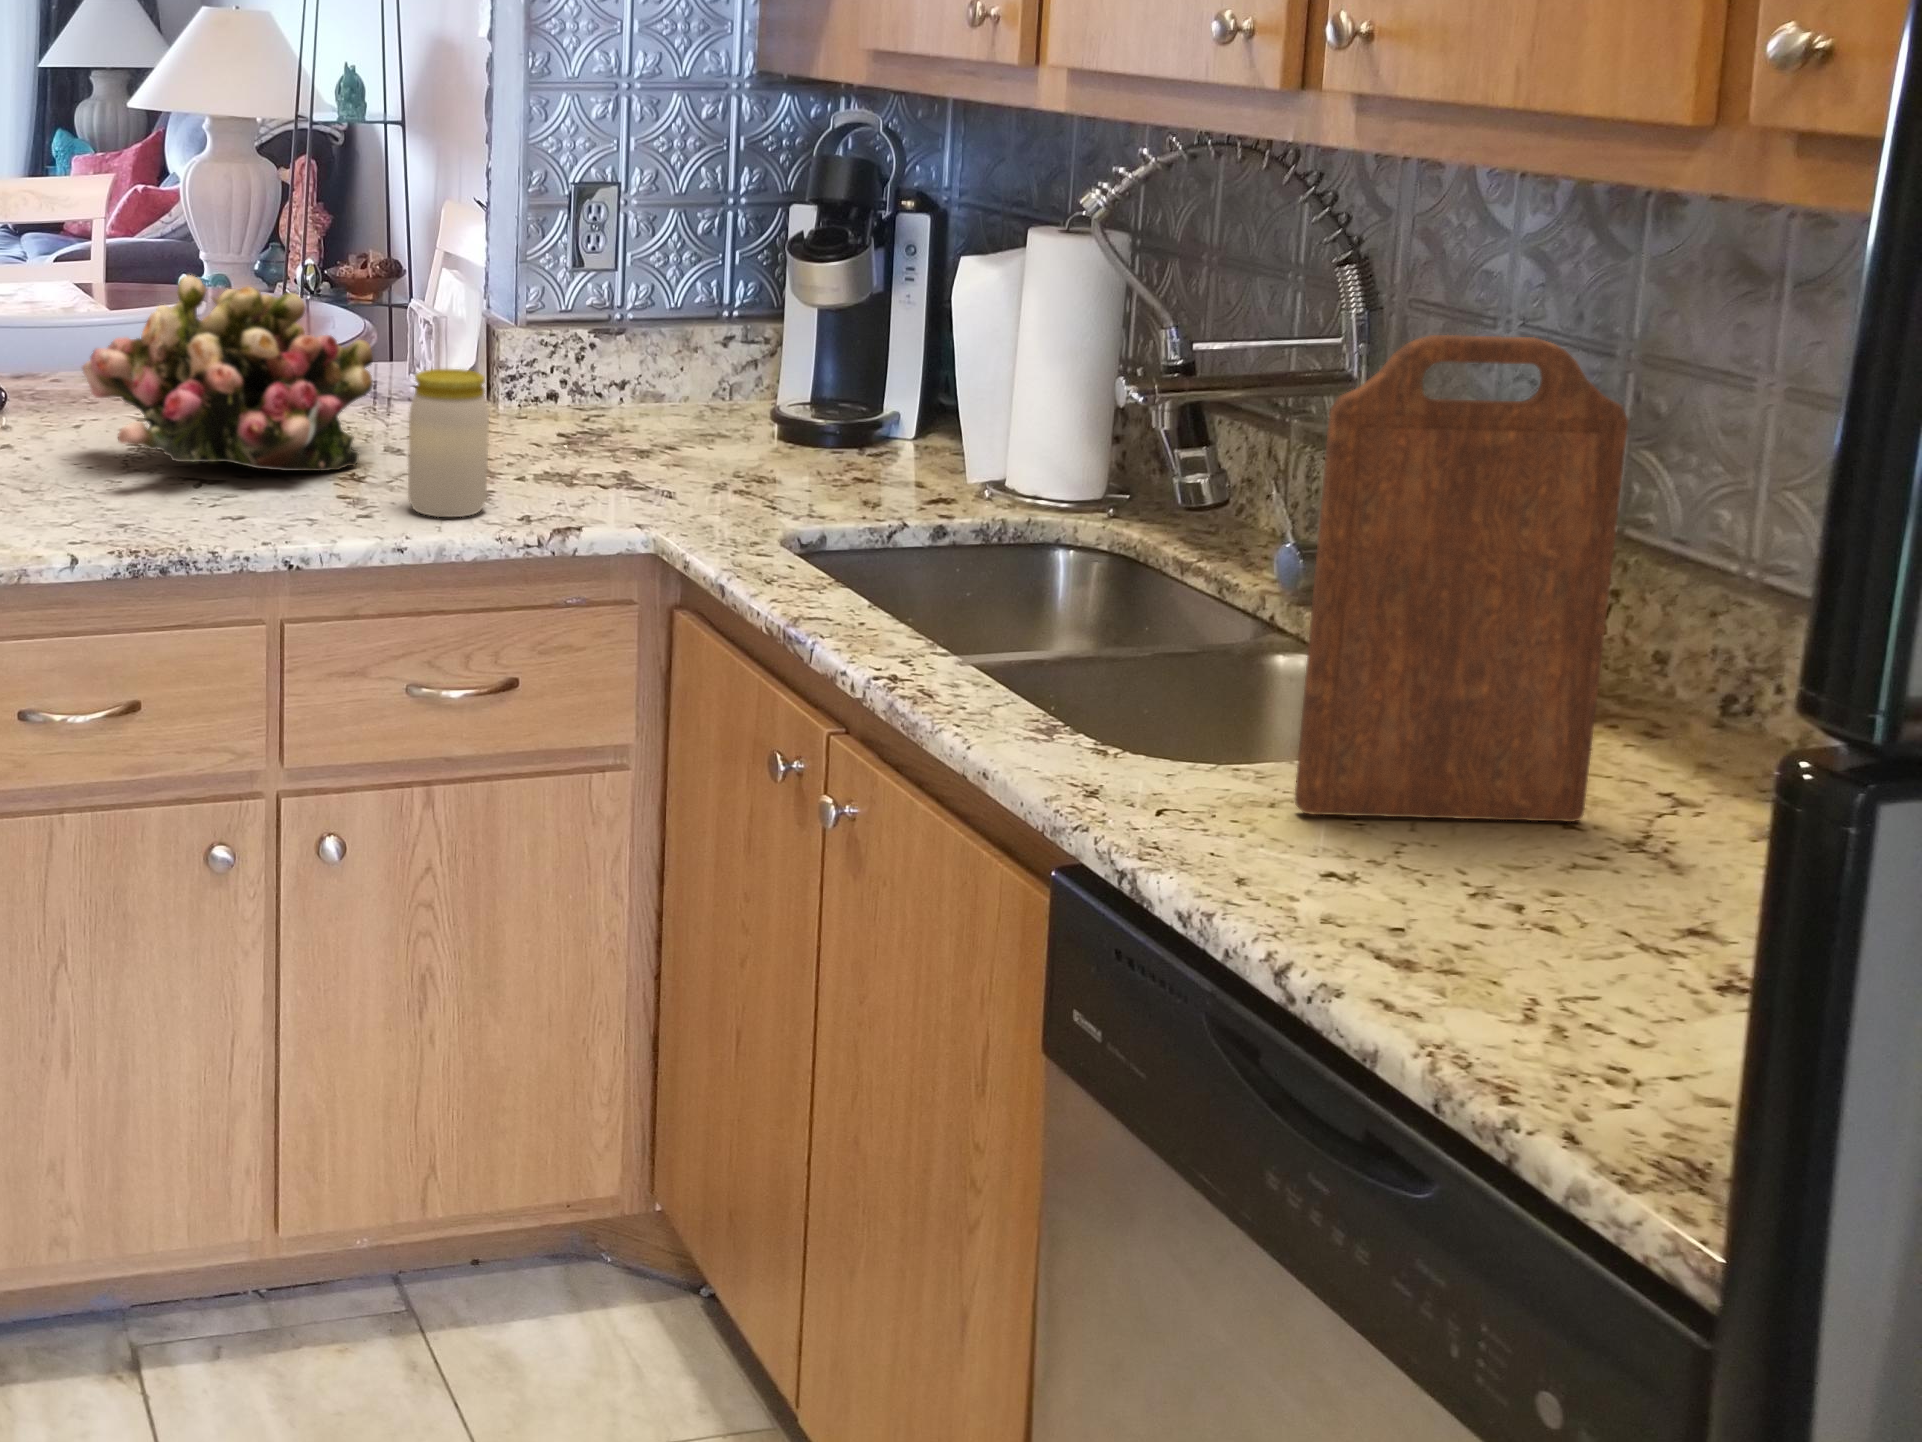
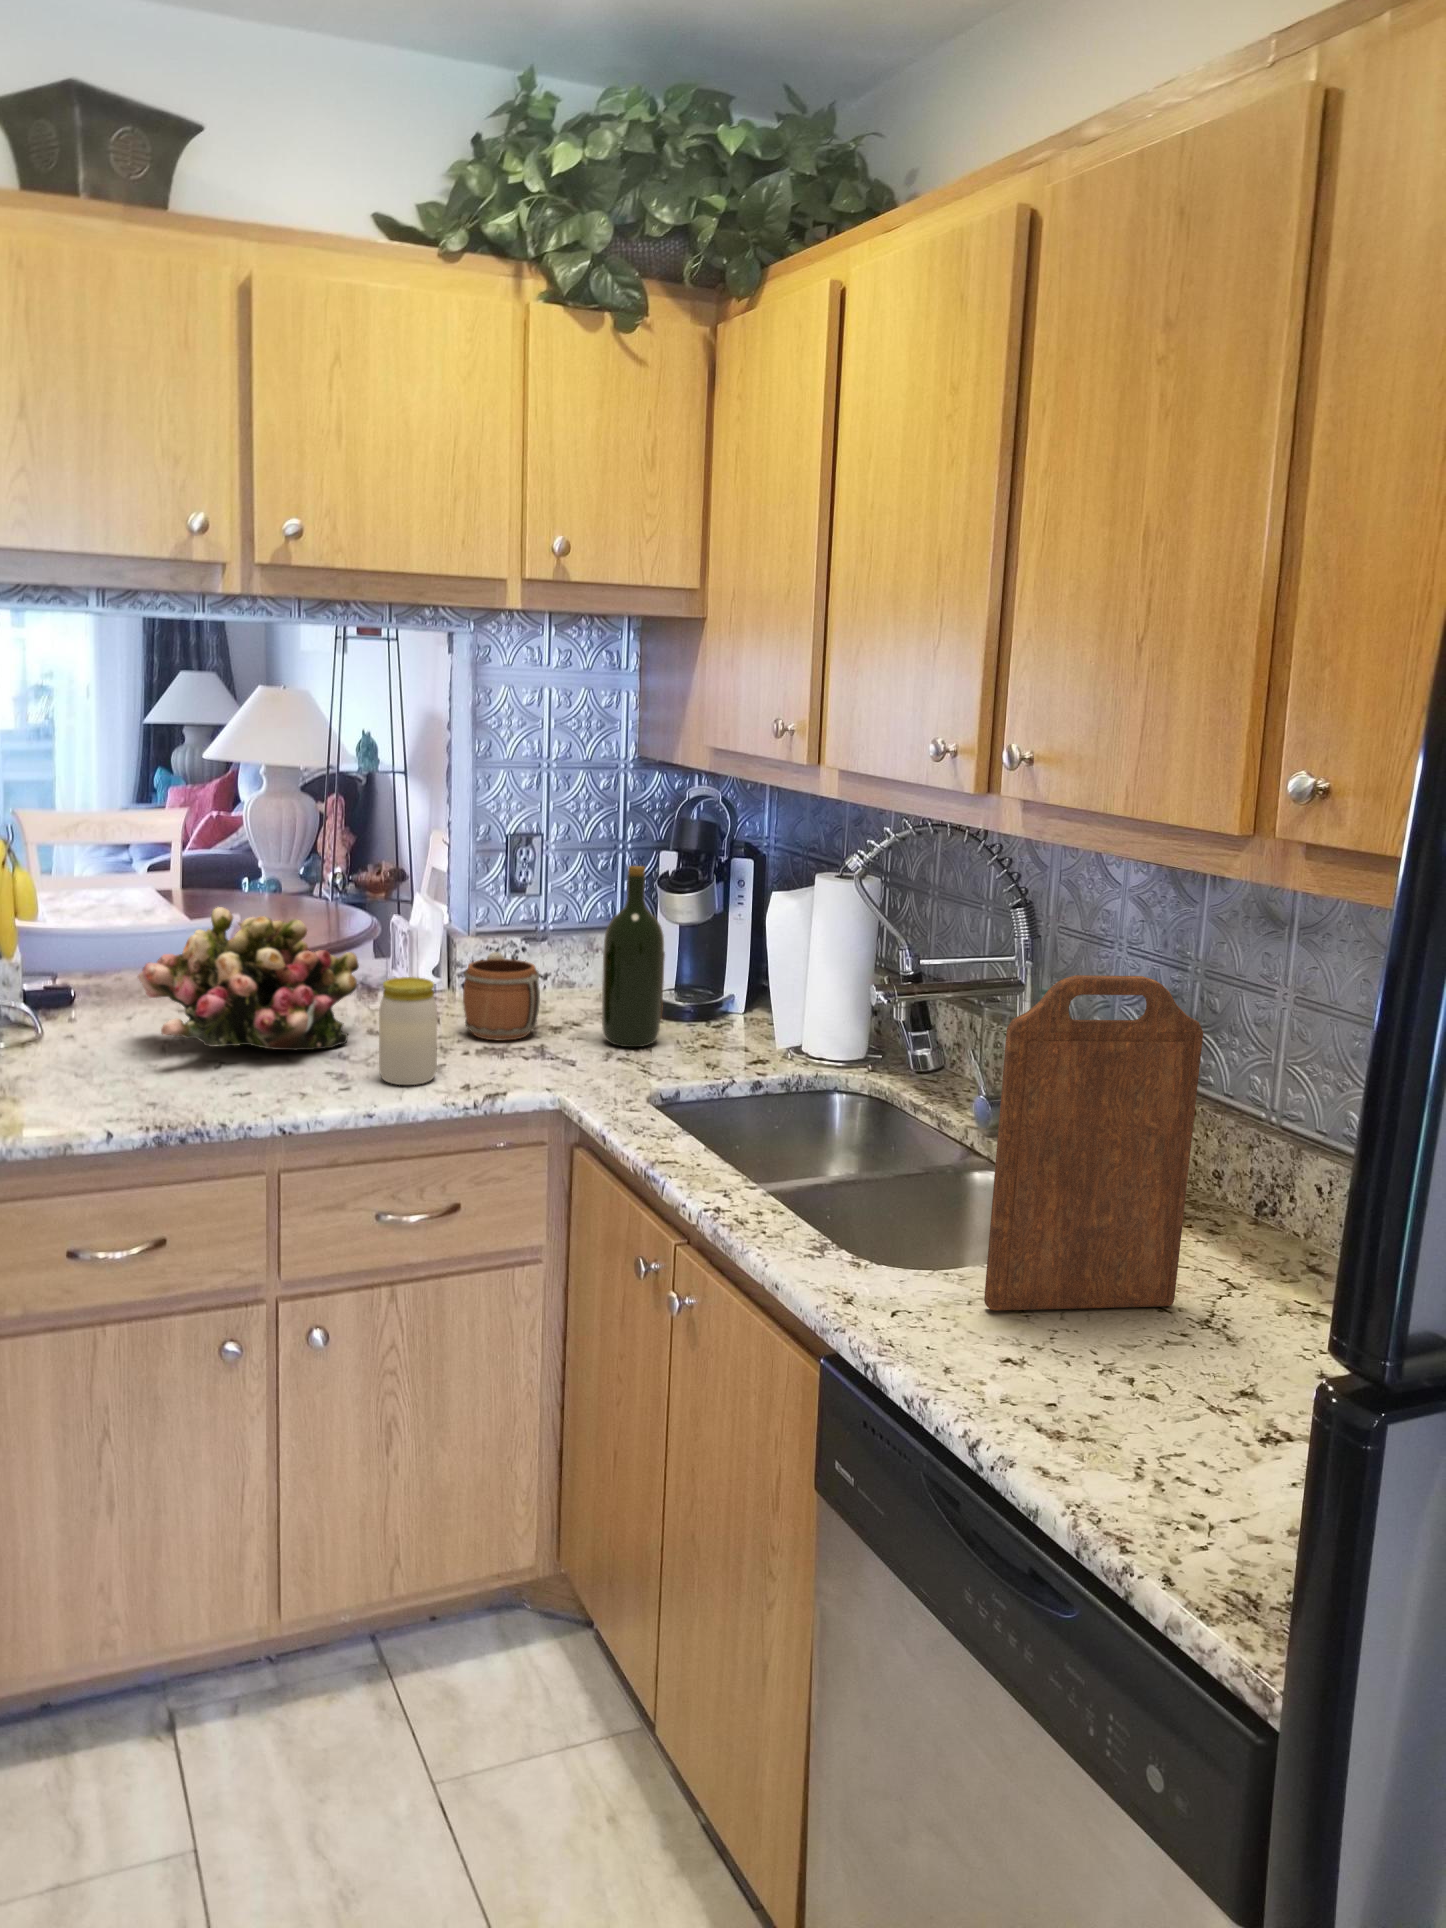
wine bottle: none [714,219,805,478] -> present [602,866,665,1047]
mug: none [516,344,625,466] -> present [463,952,540,1041]

